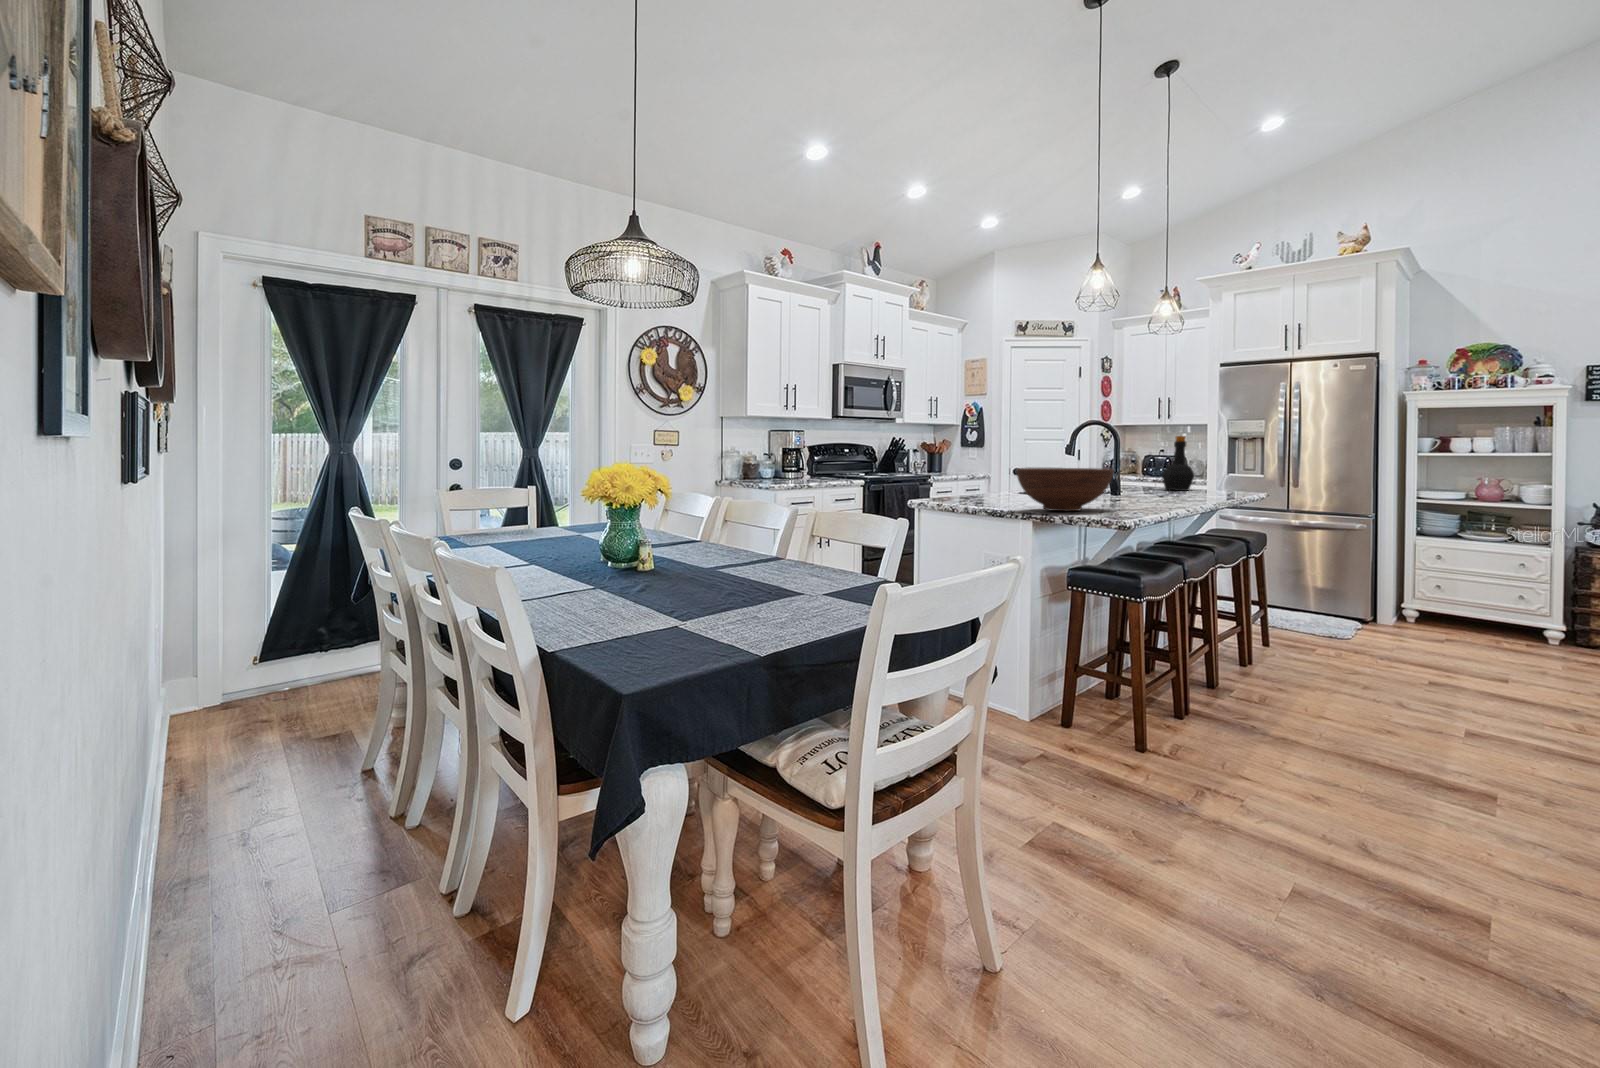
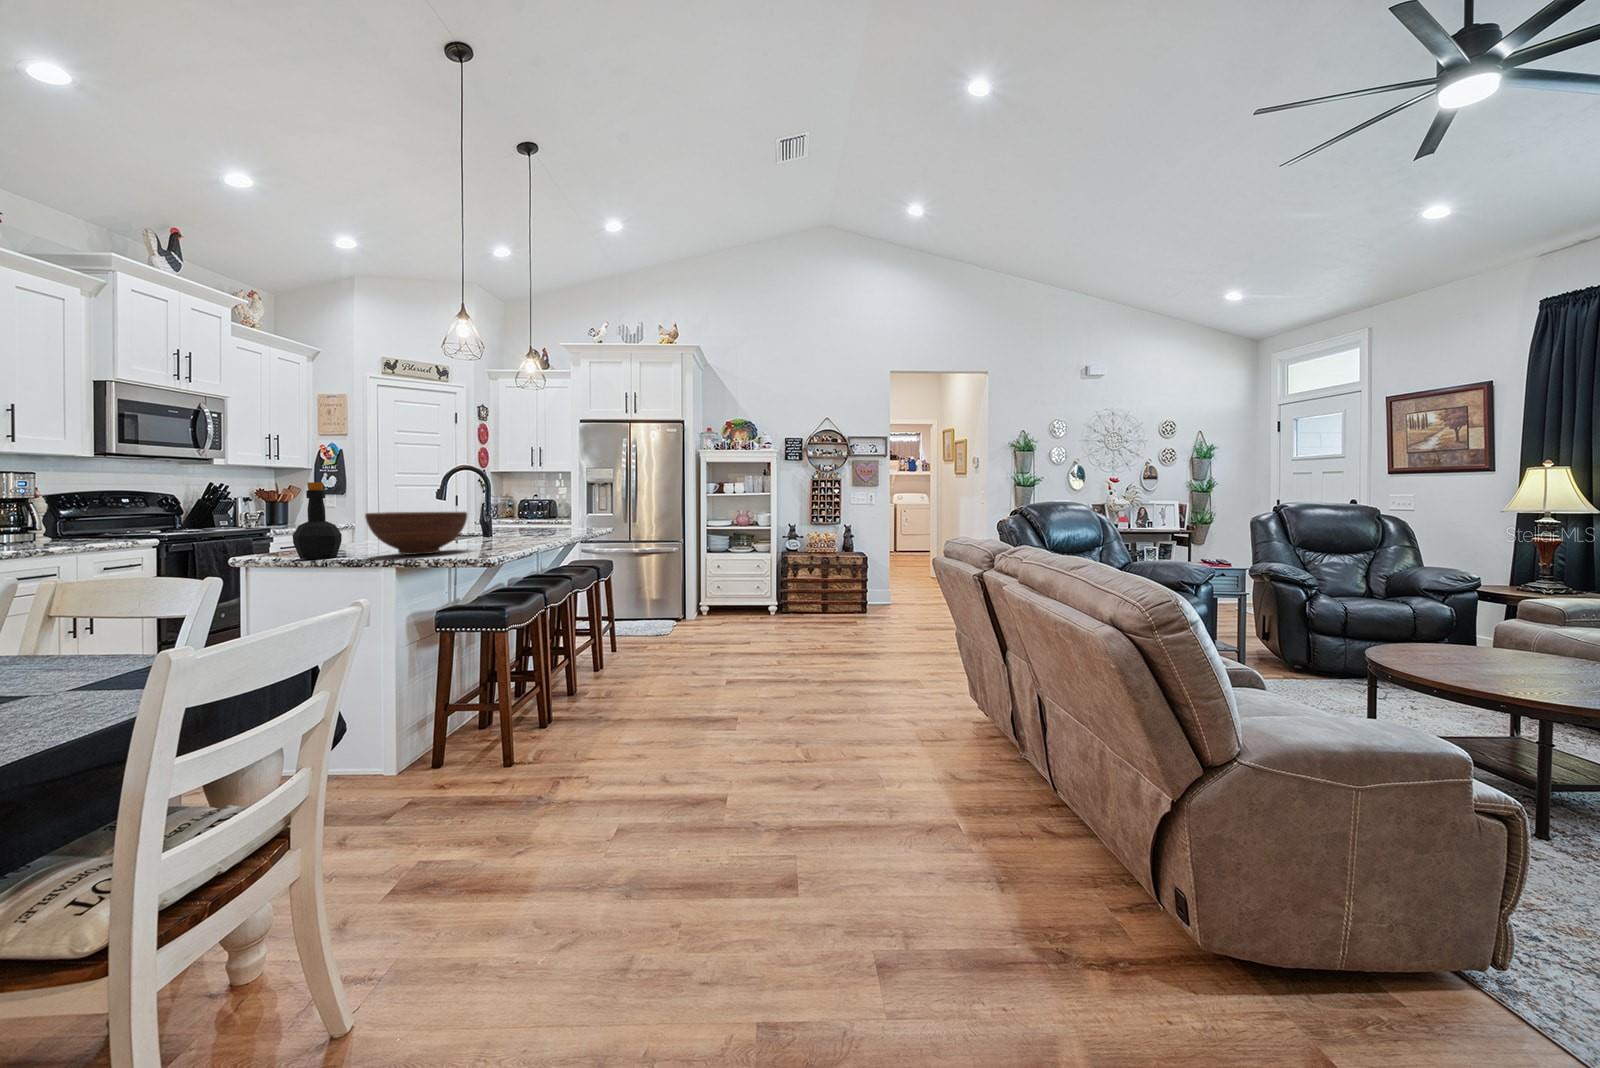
bottle: present [1162,436,1194,491] -> present [293,482,342,559]

